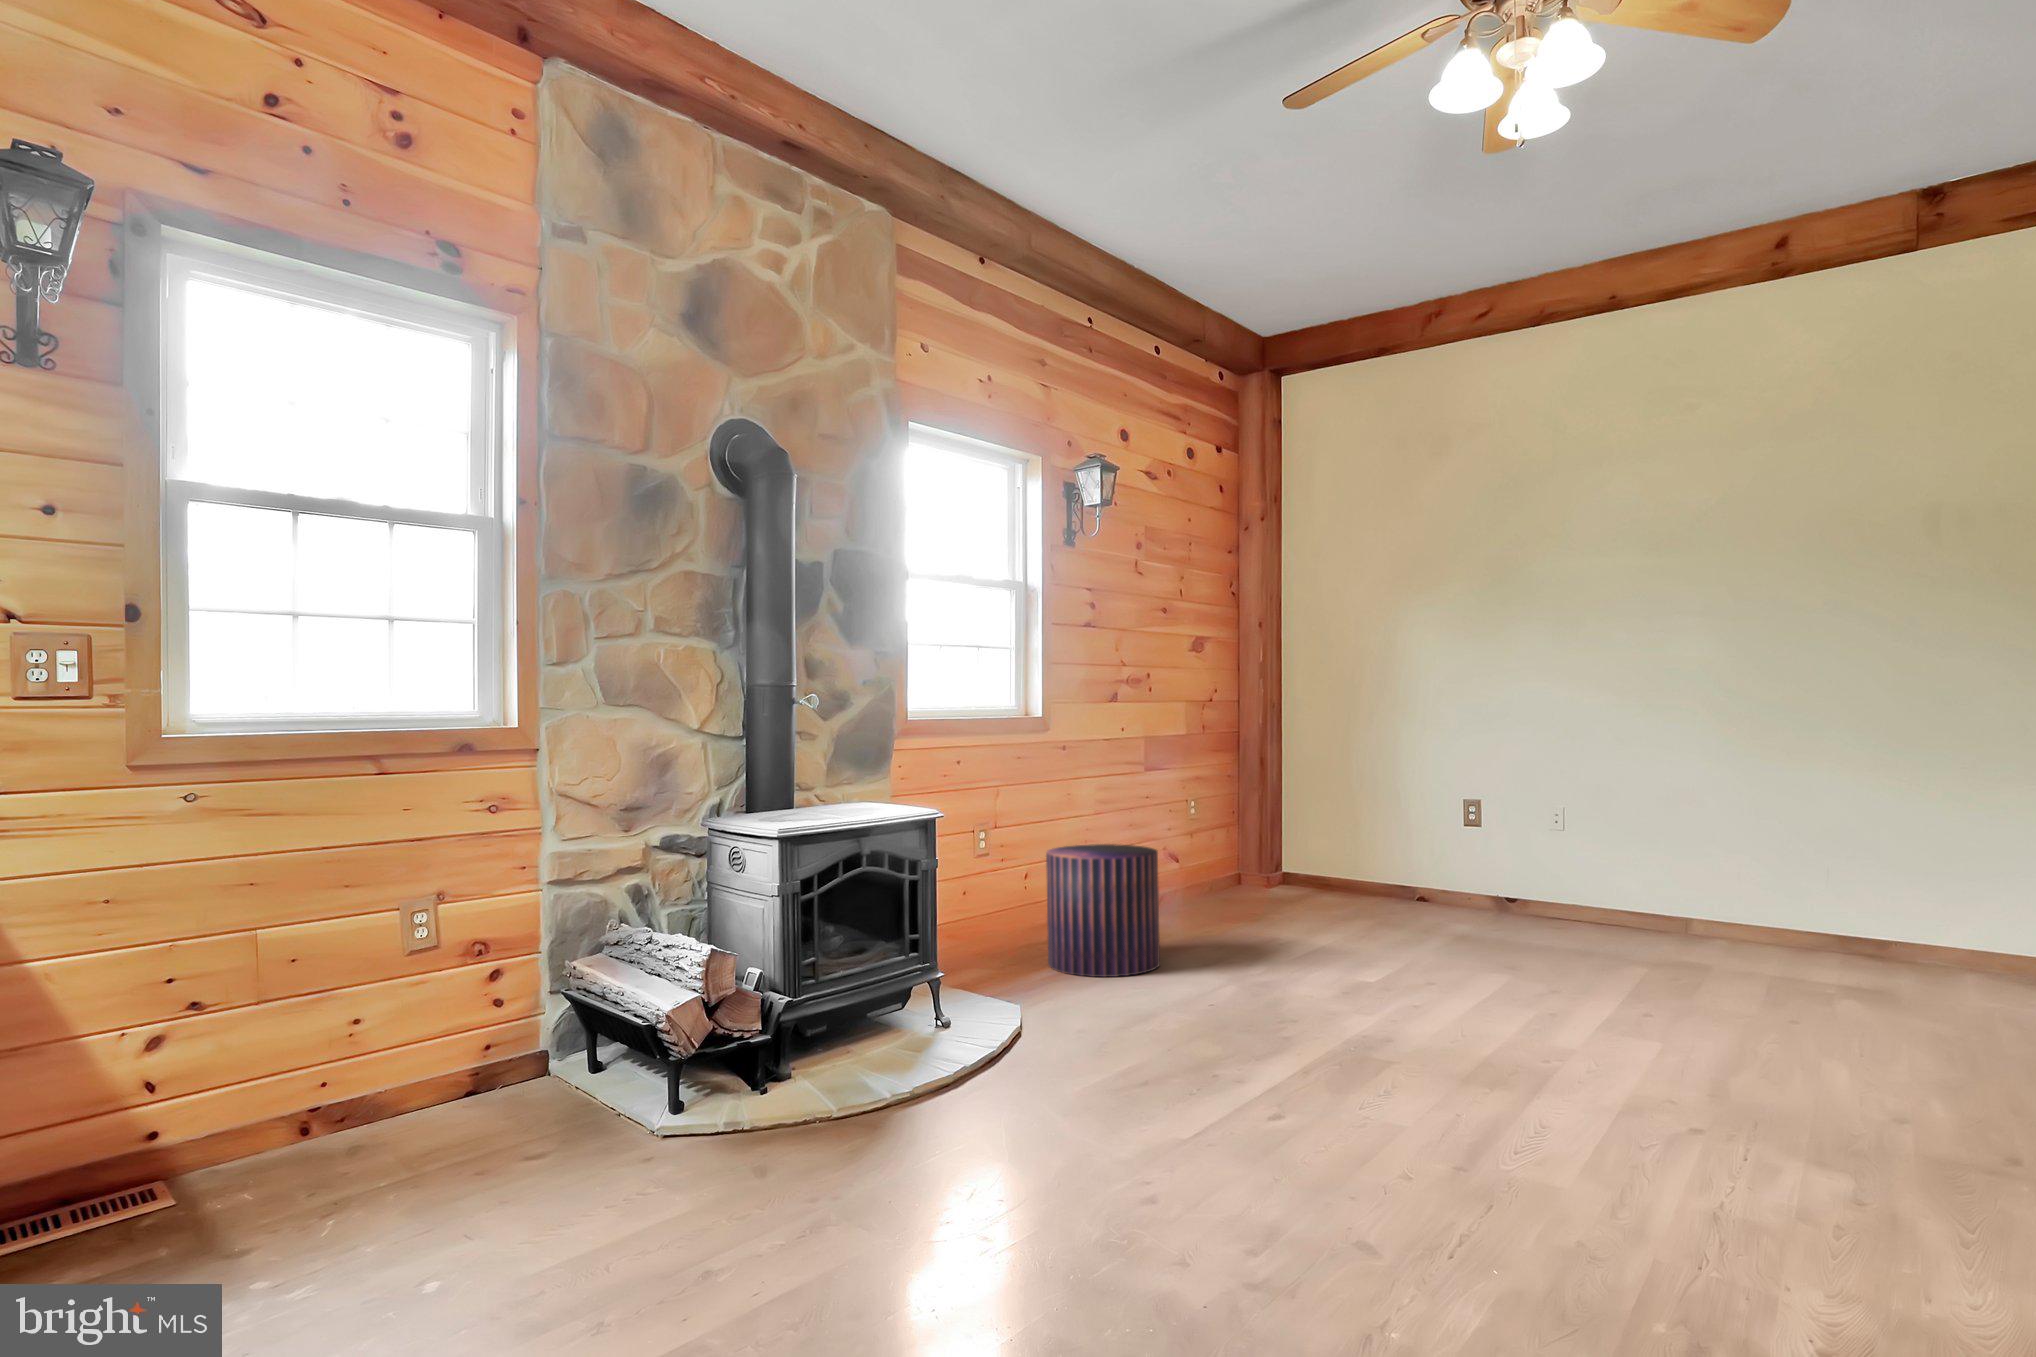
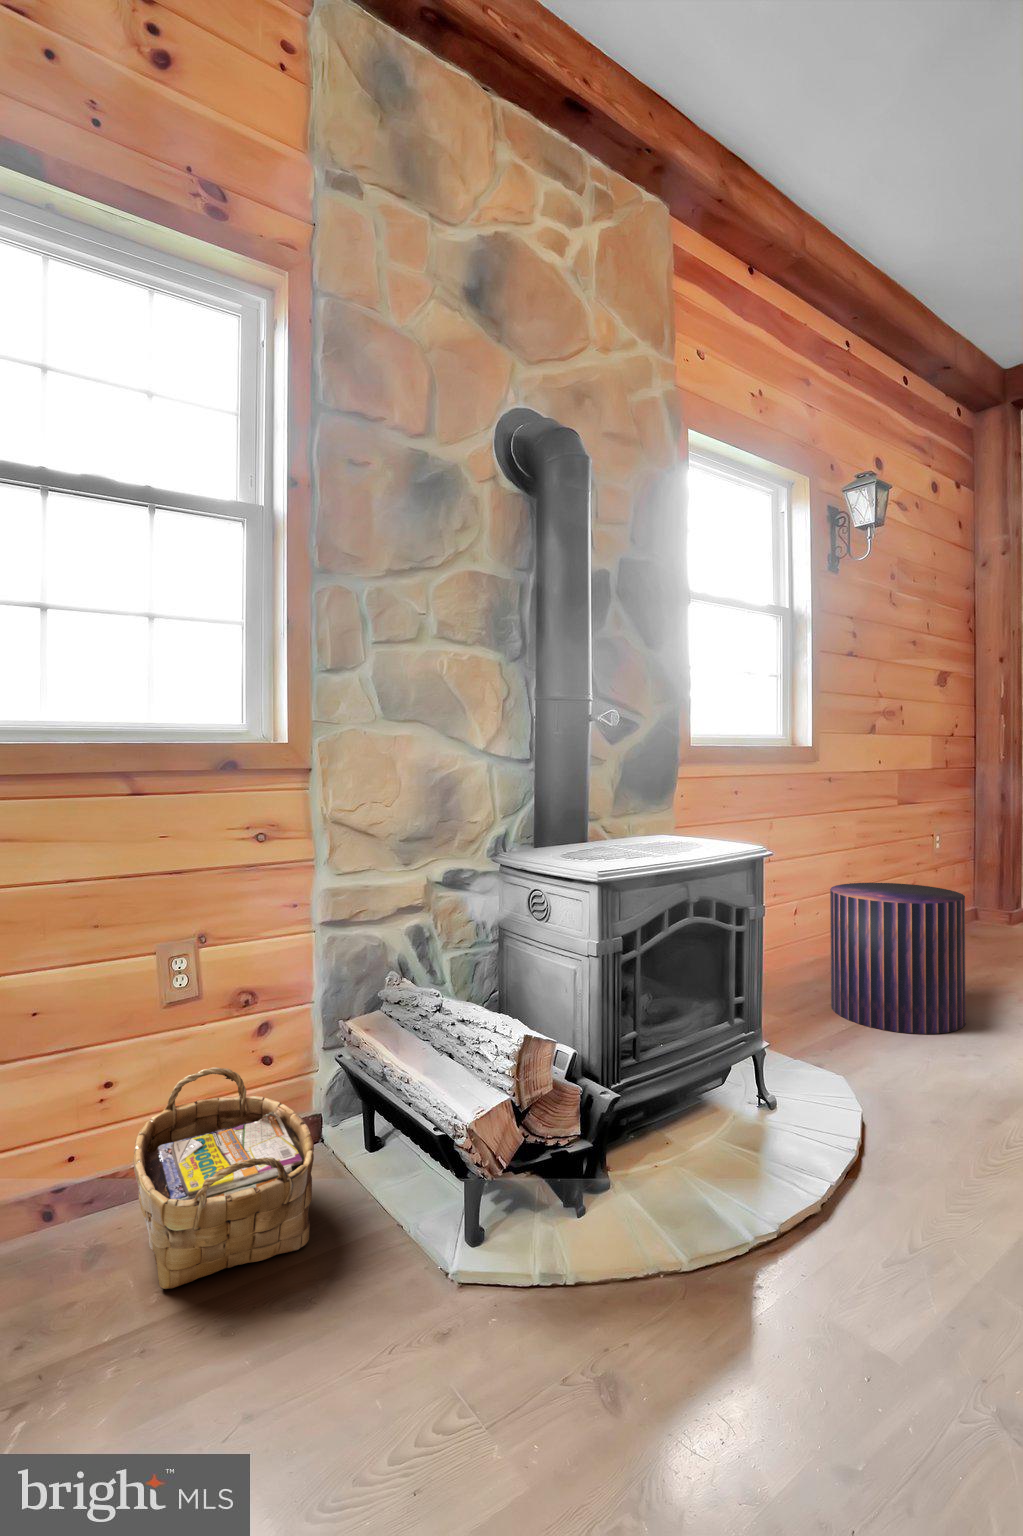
woven basket: none [389,1000,542,1151] -> present [133,1067,314,1289]

